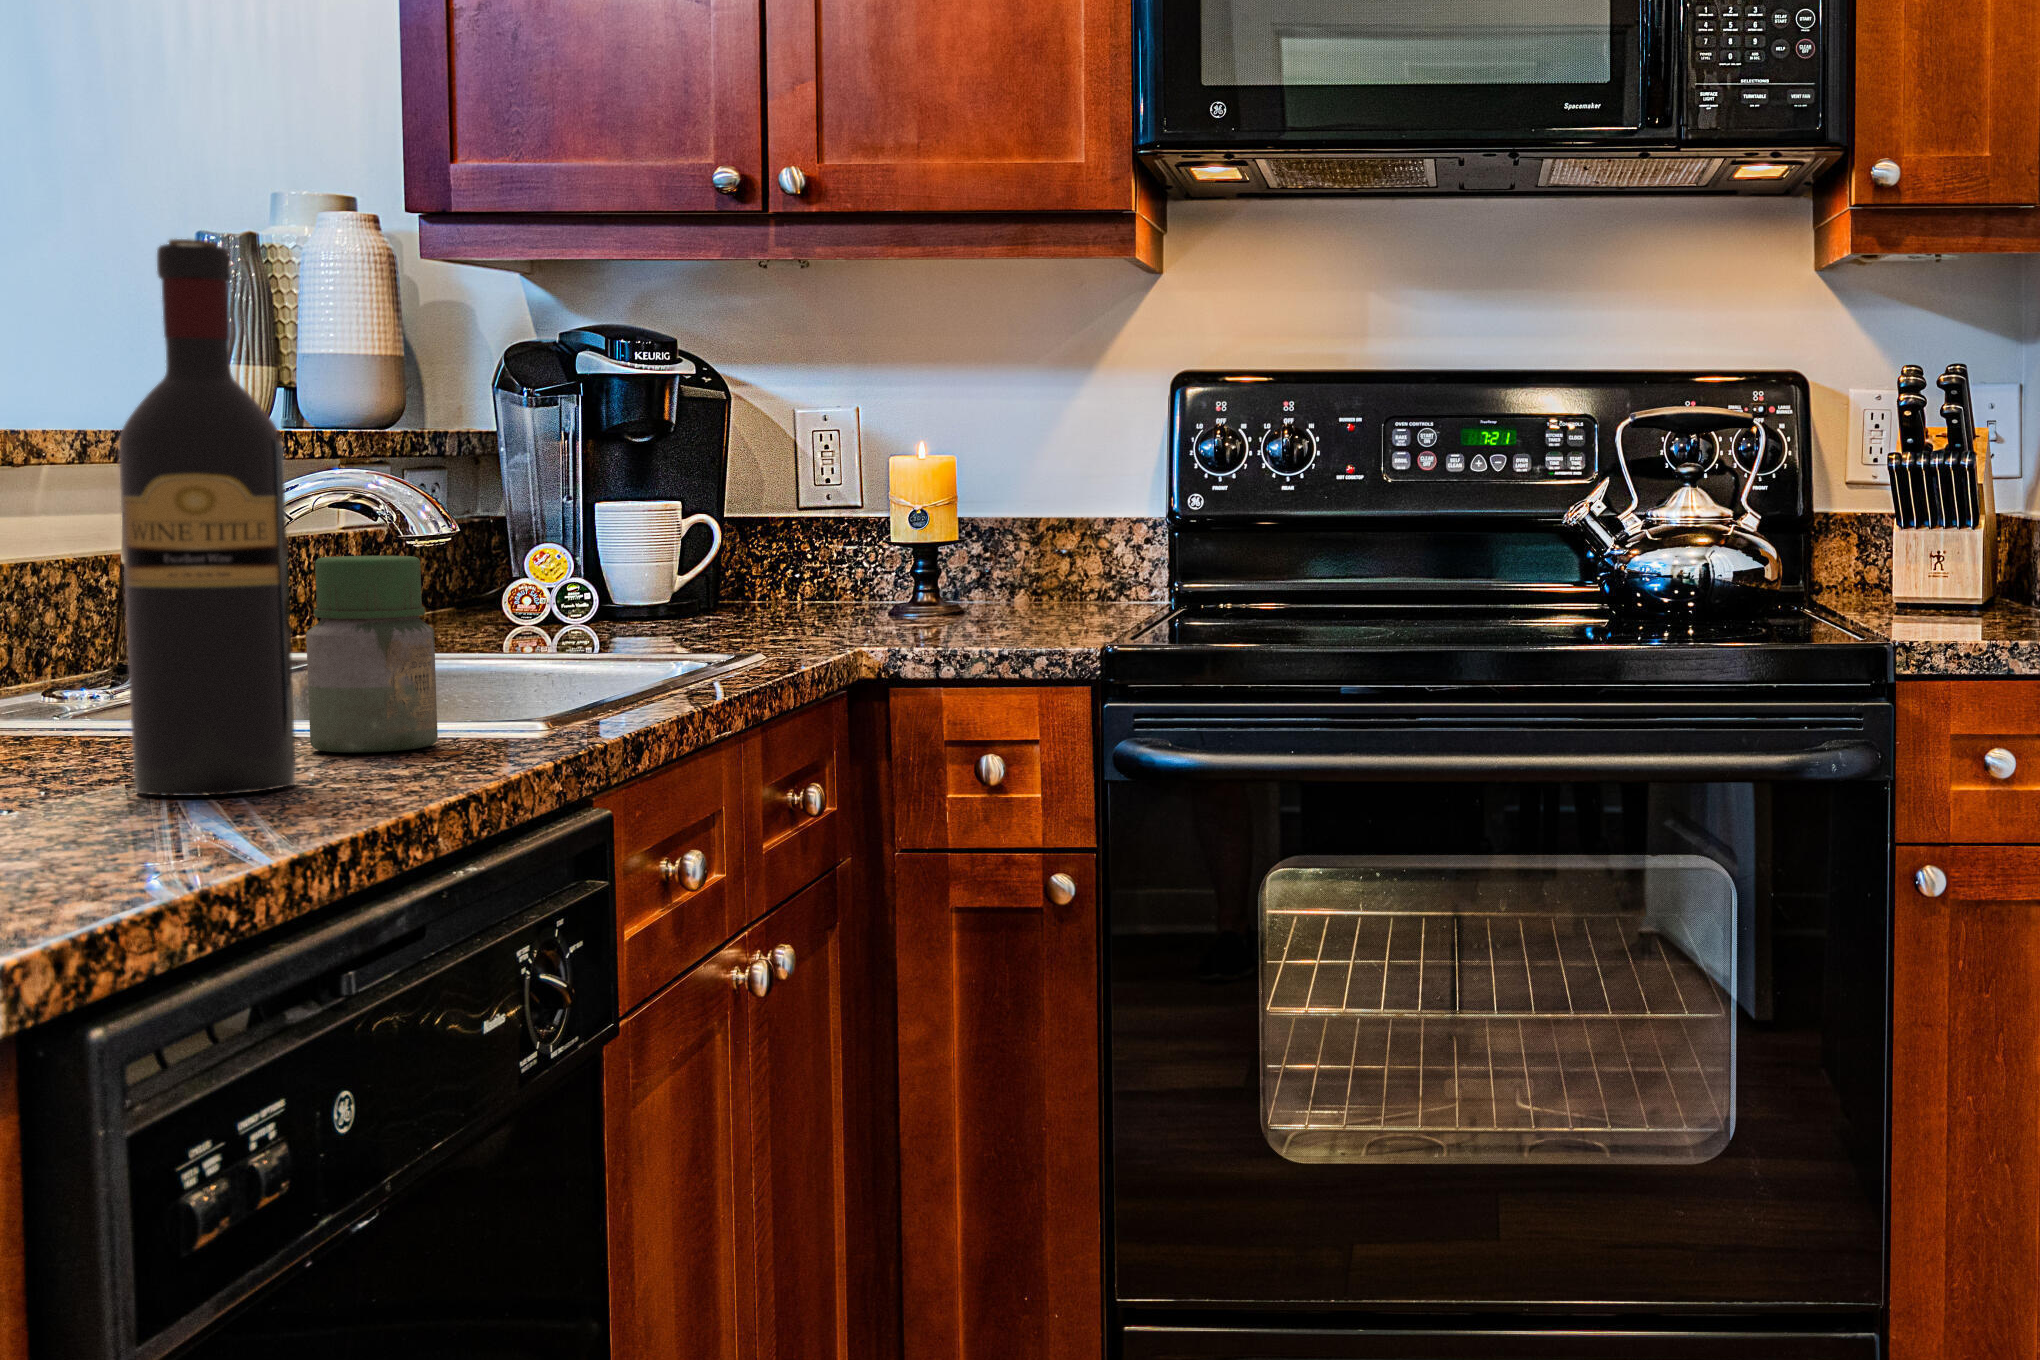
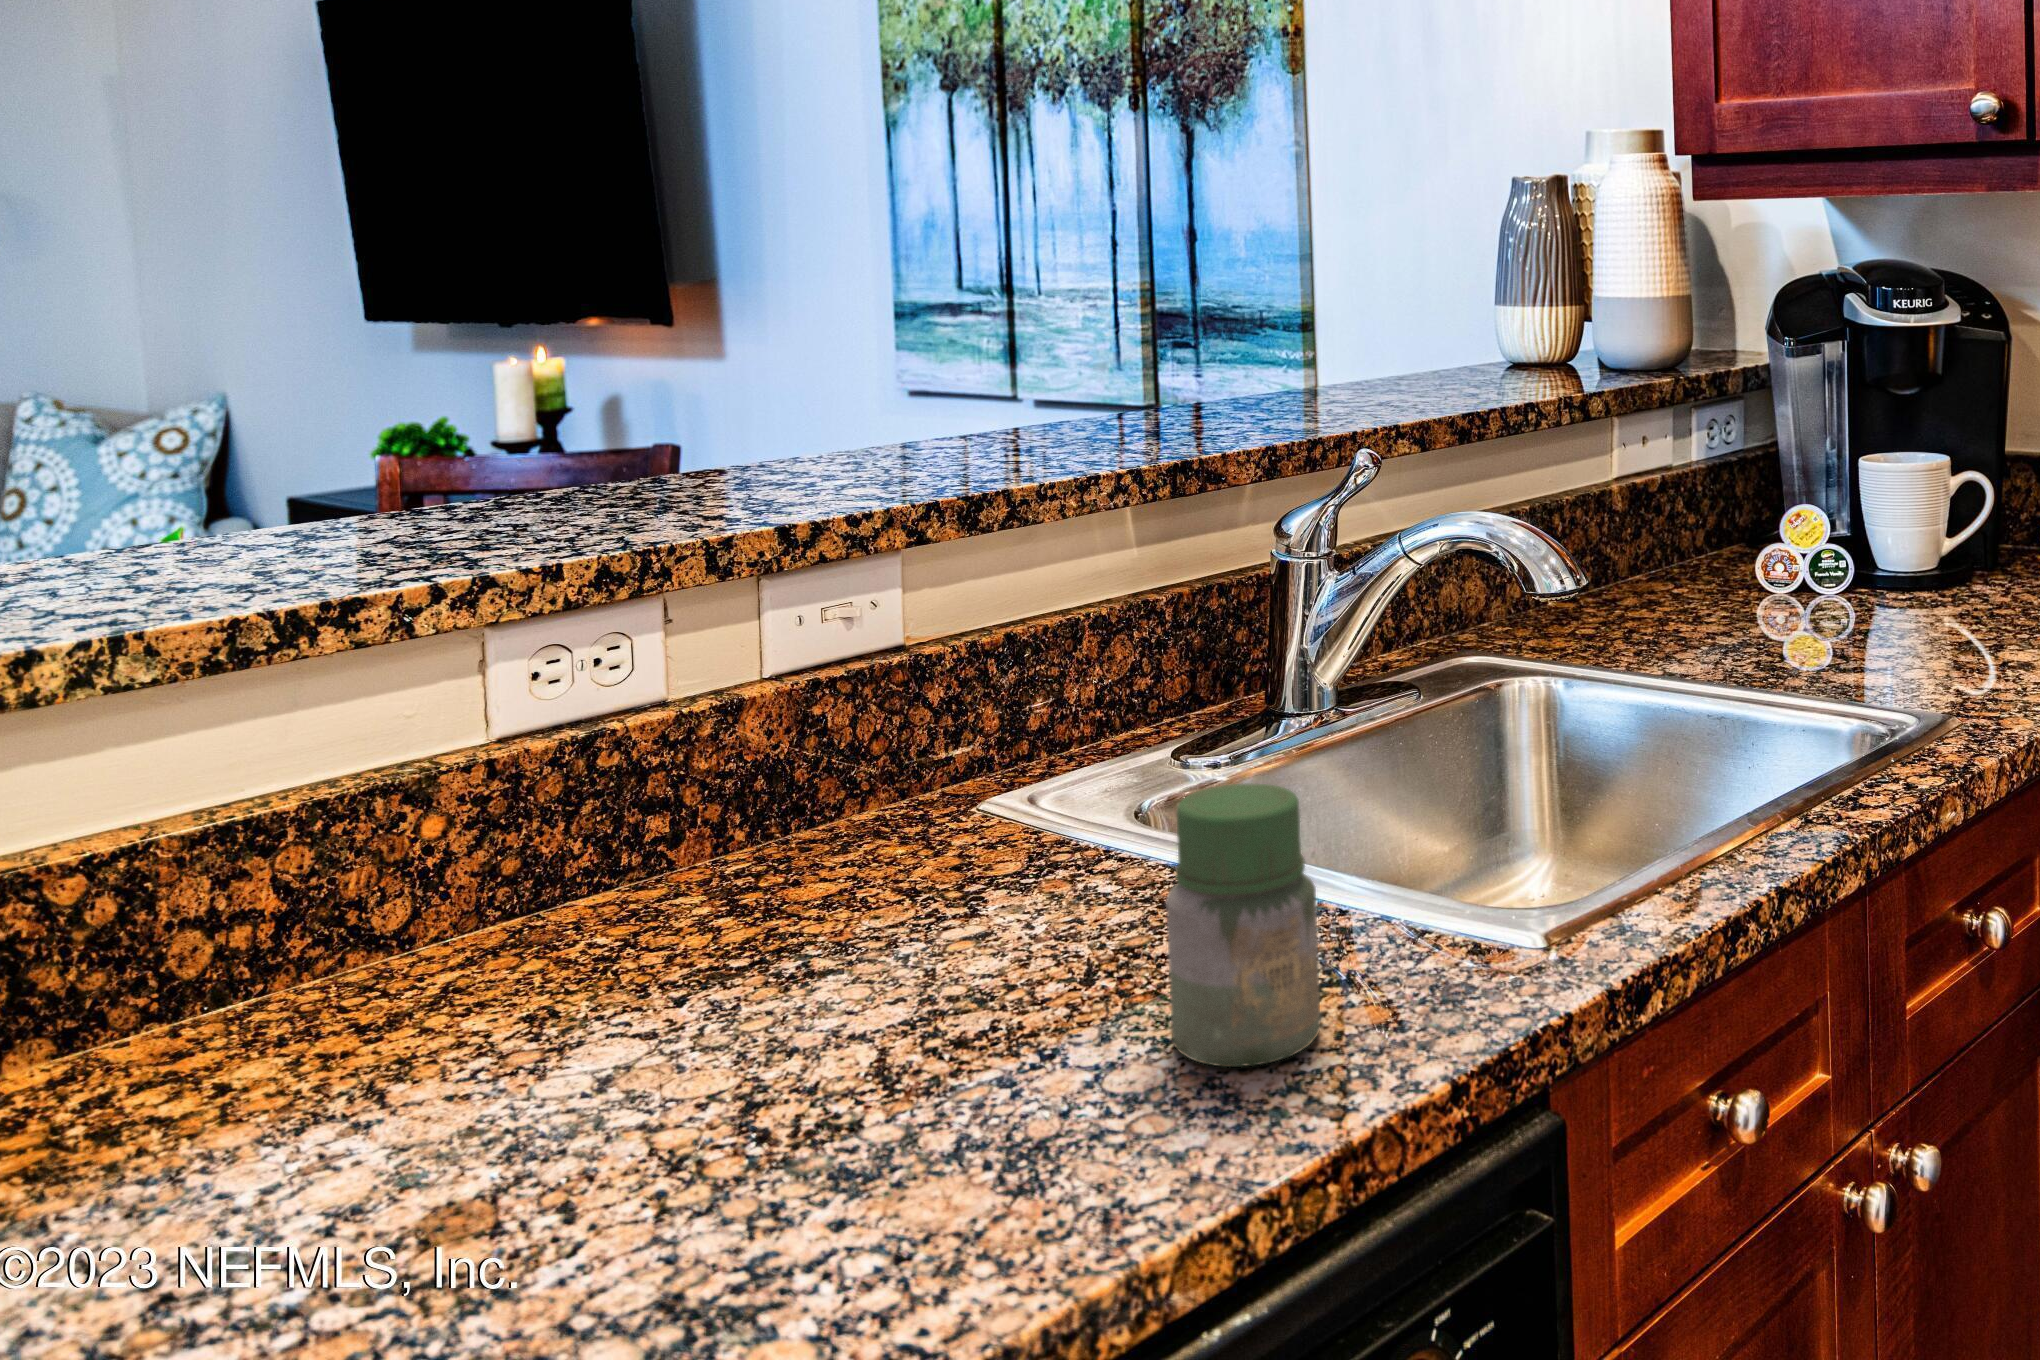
wine bottle: present [119,239,295,796] -> none [797,478,1018,1239]

